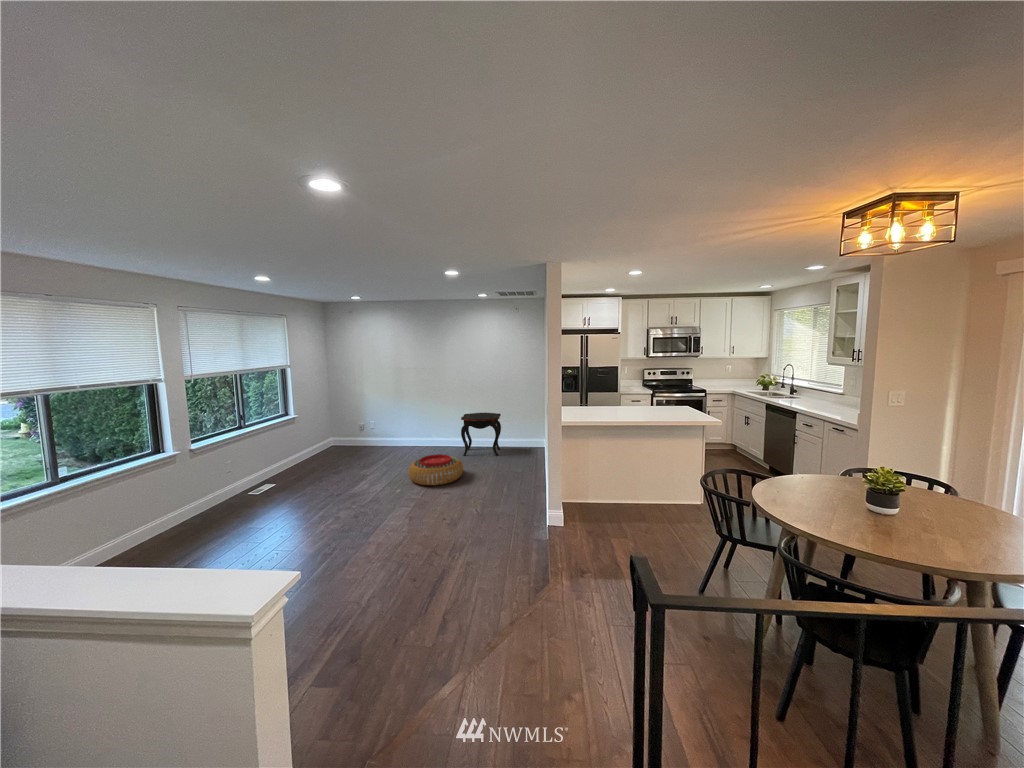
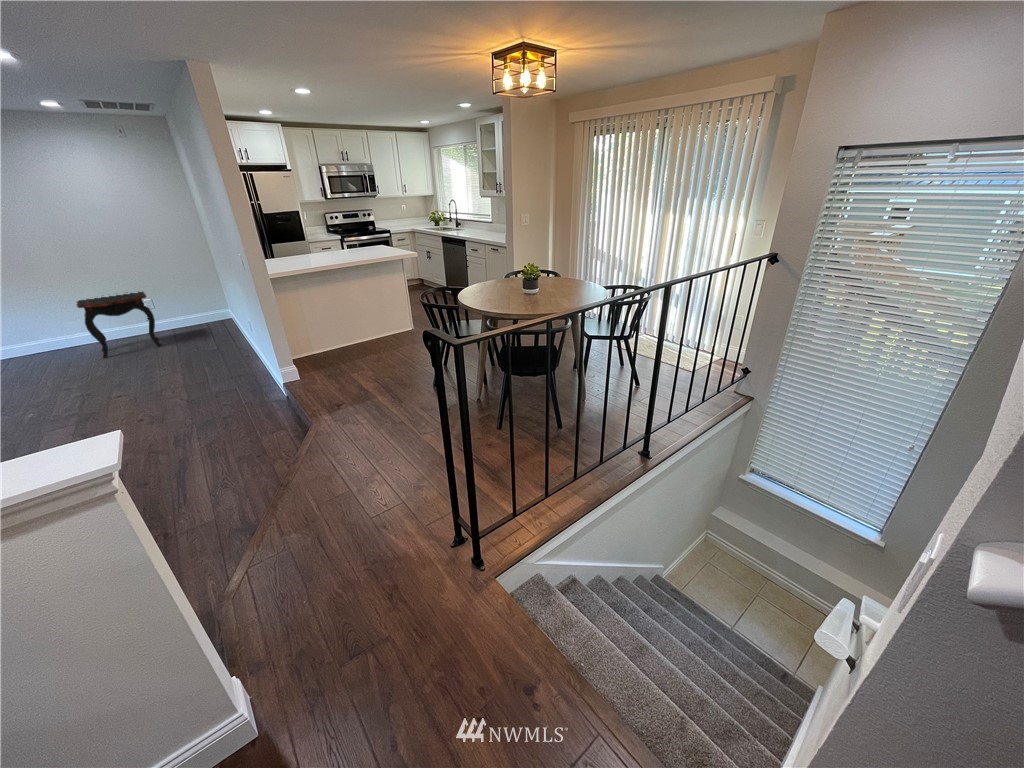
pouf: present [408,454,463,486] -> none [24,356,127,403]

